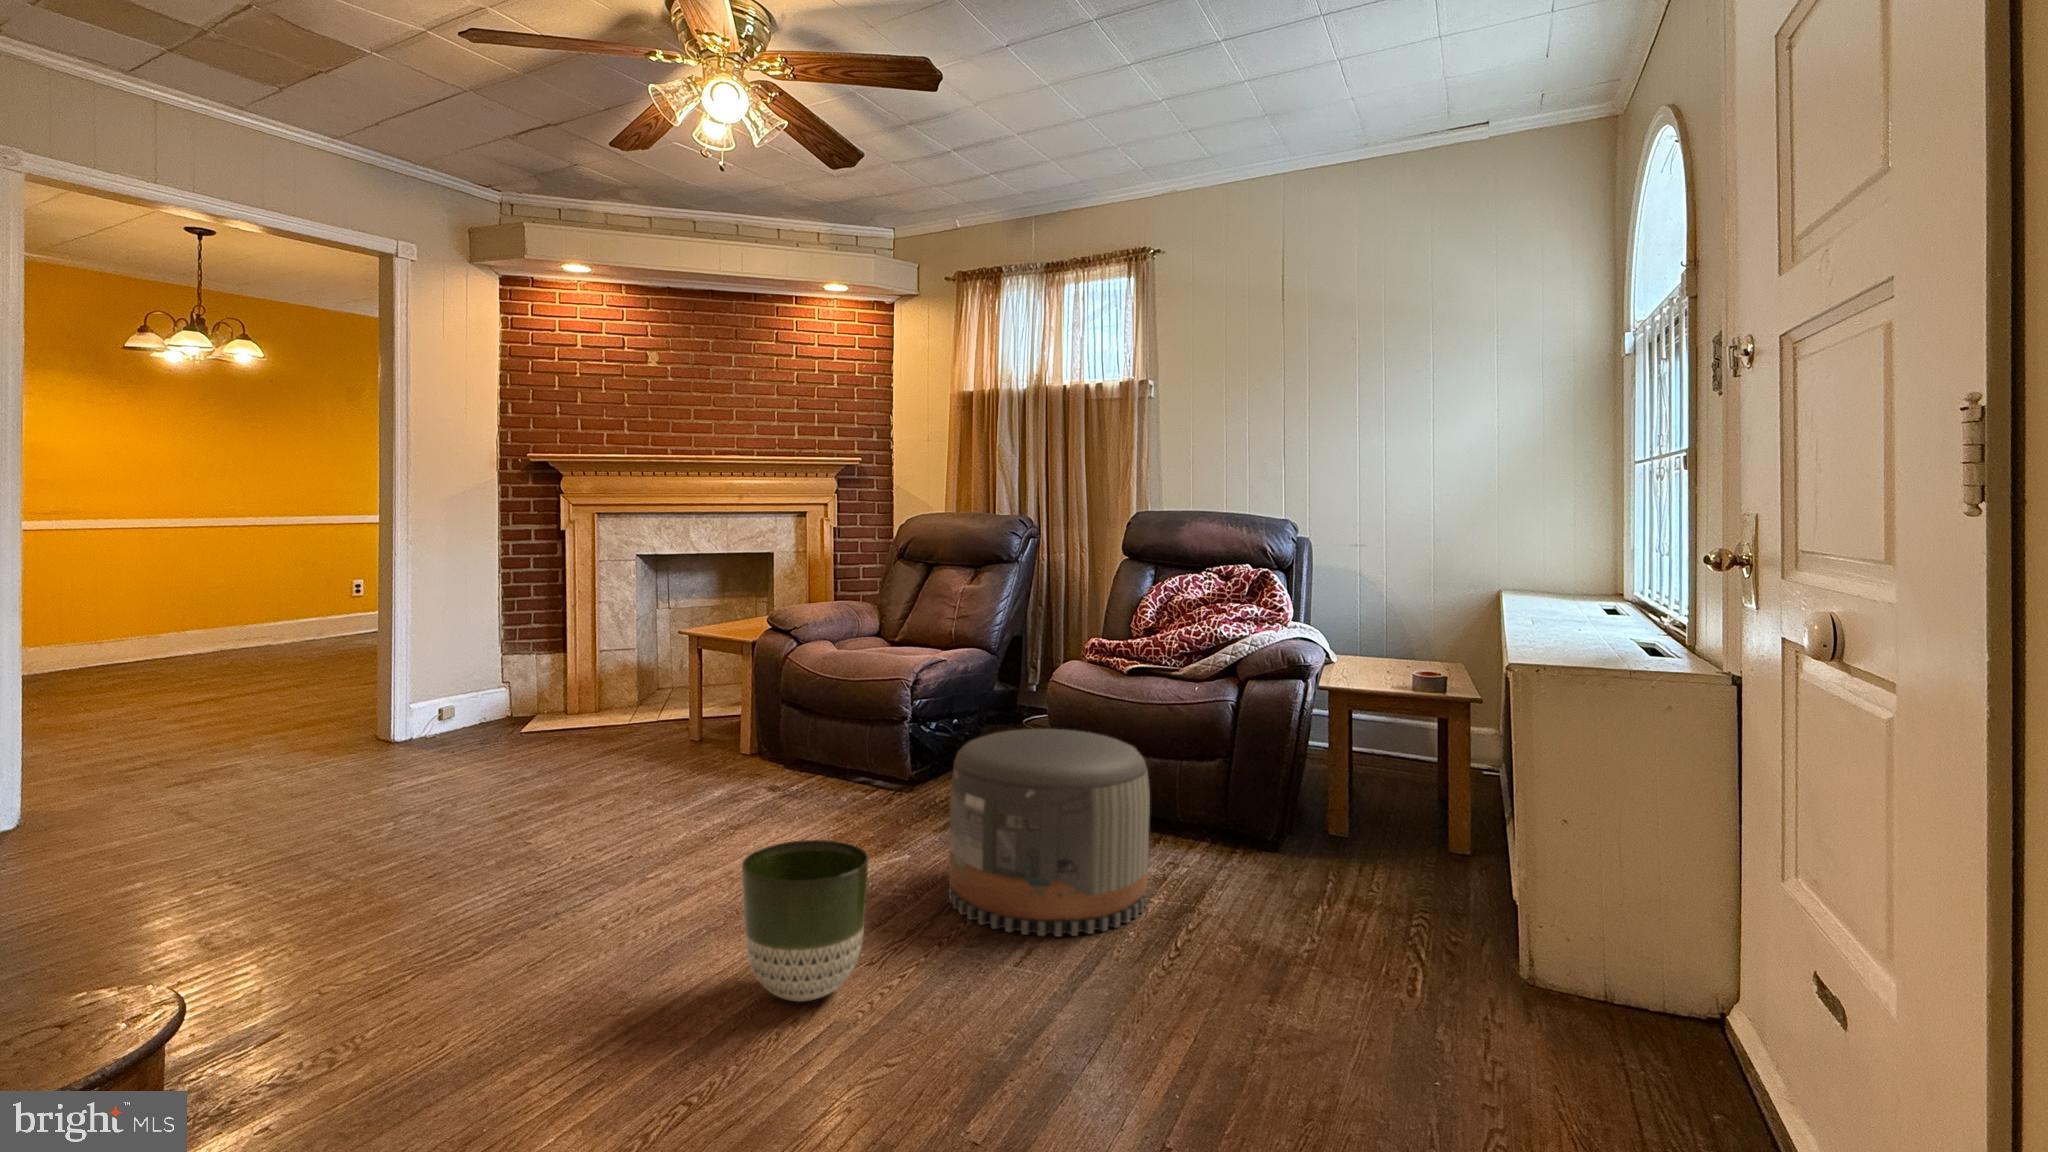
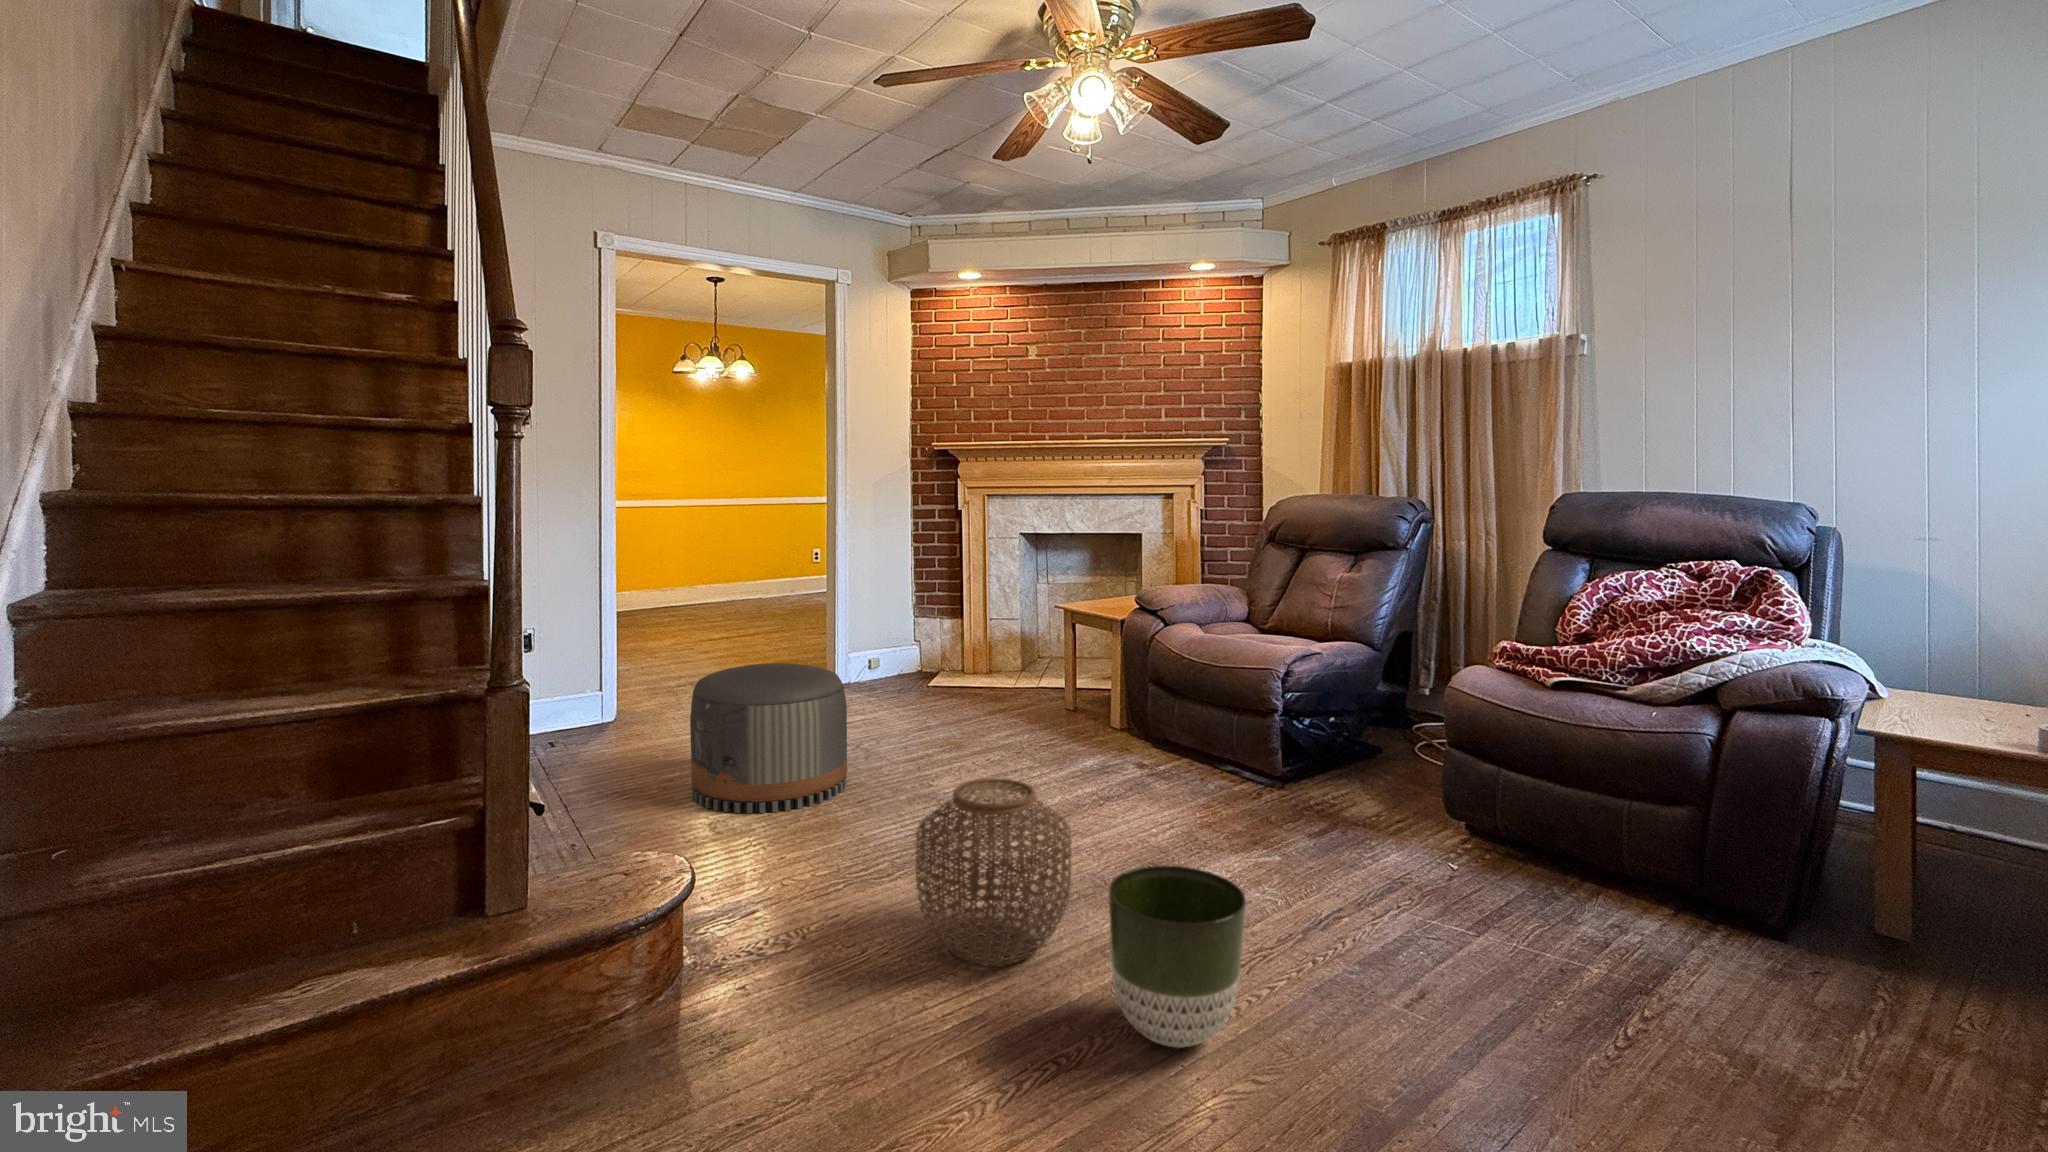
pouf: present [949,729,1150,936] -> present [690,663,847,813]
woven basket: none [533,782,703,969] -> present [916,779,1071,965]

